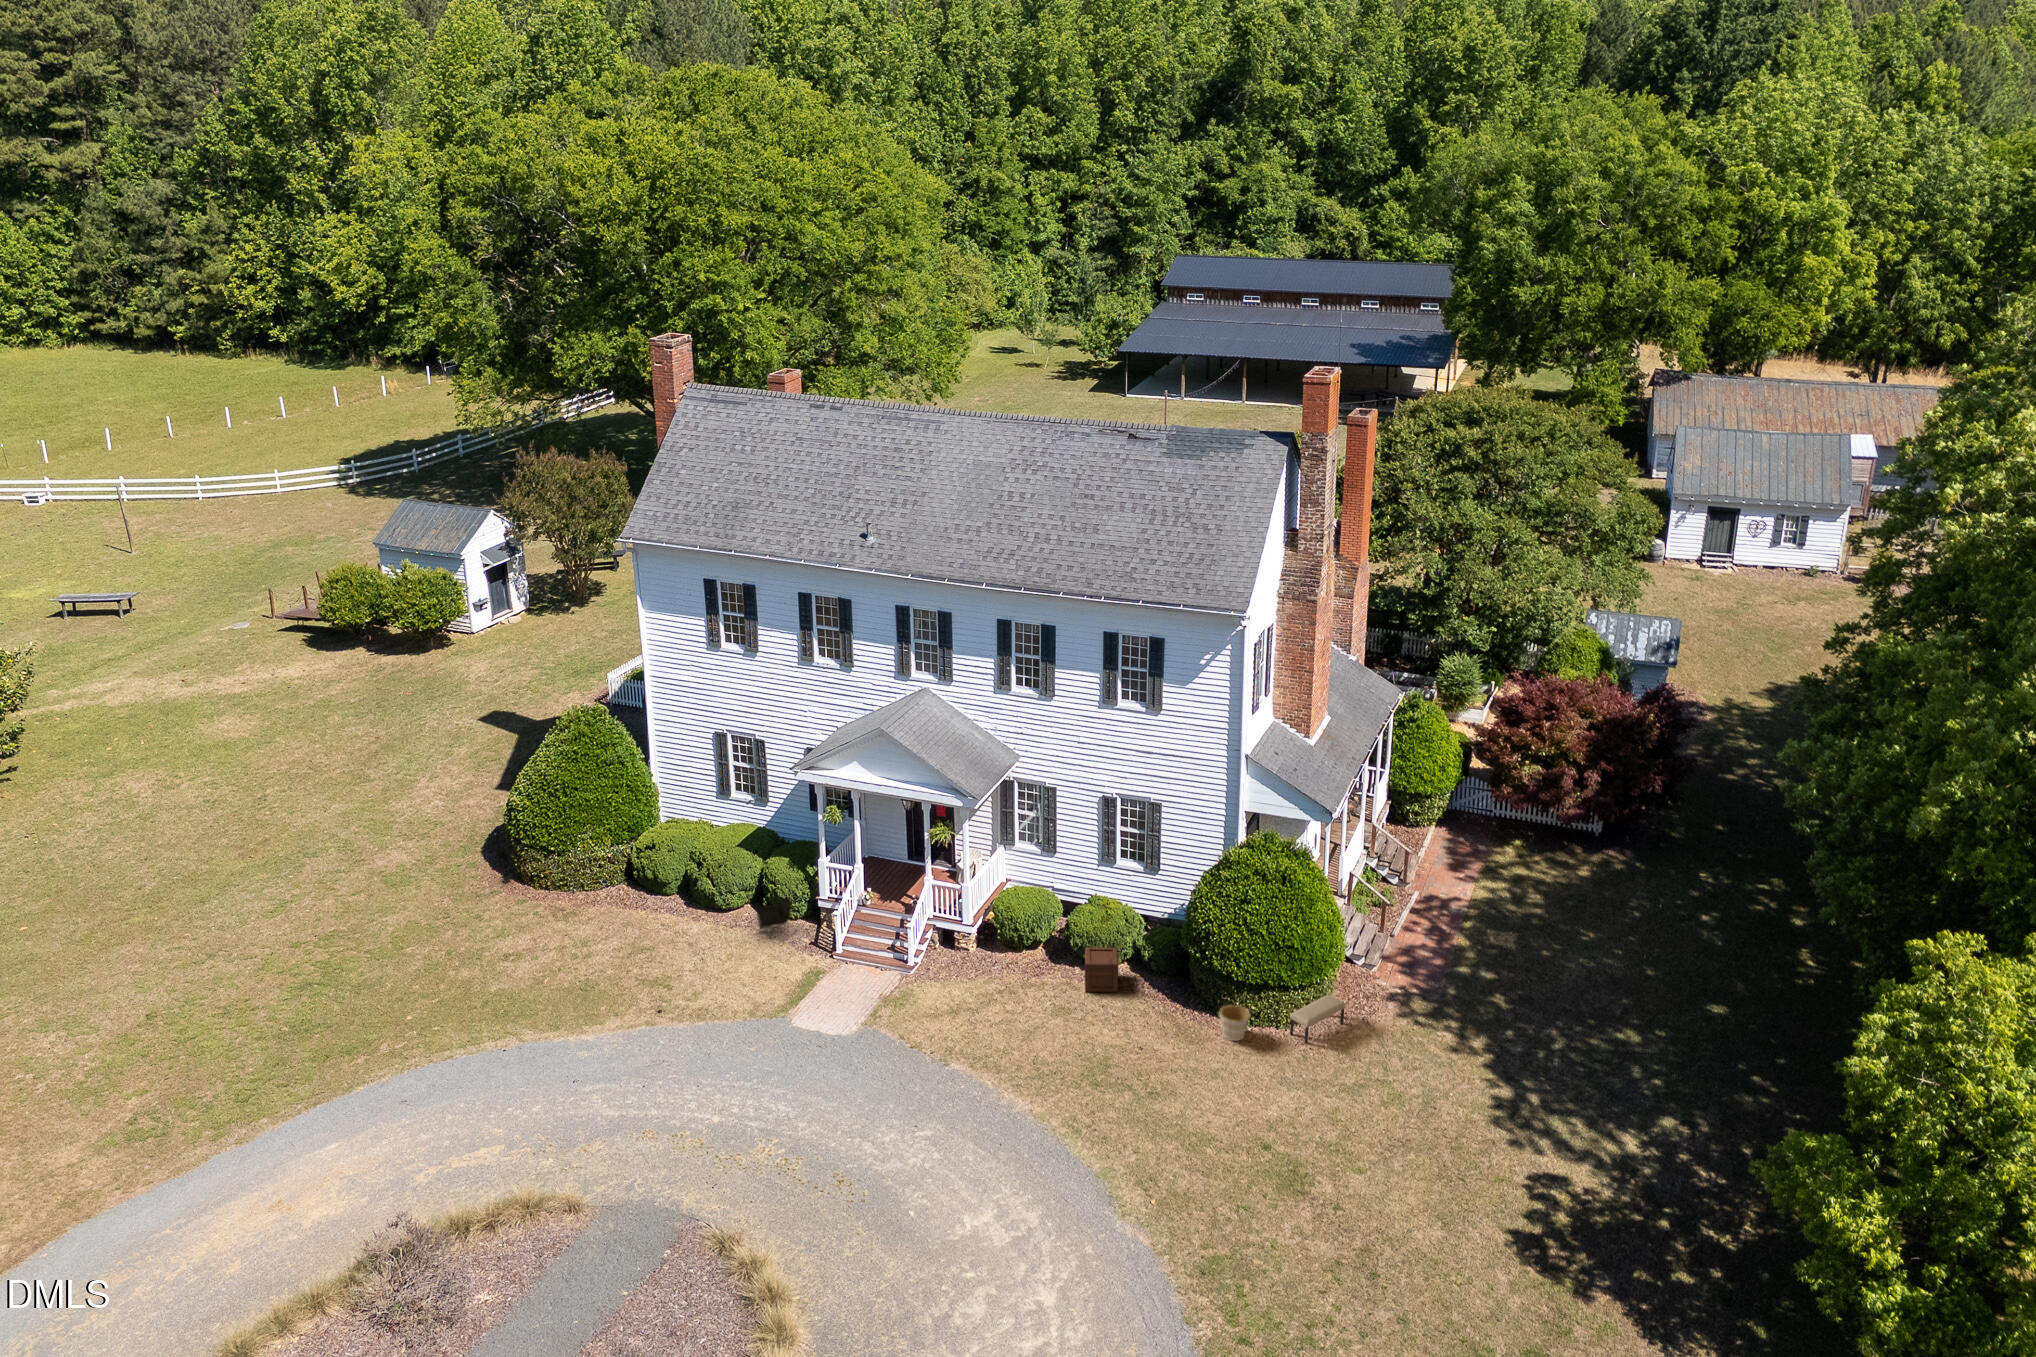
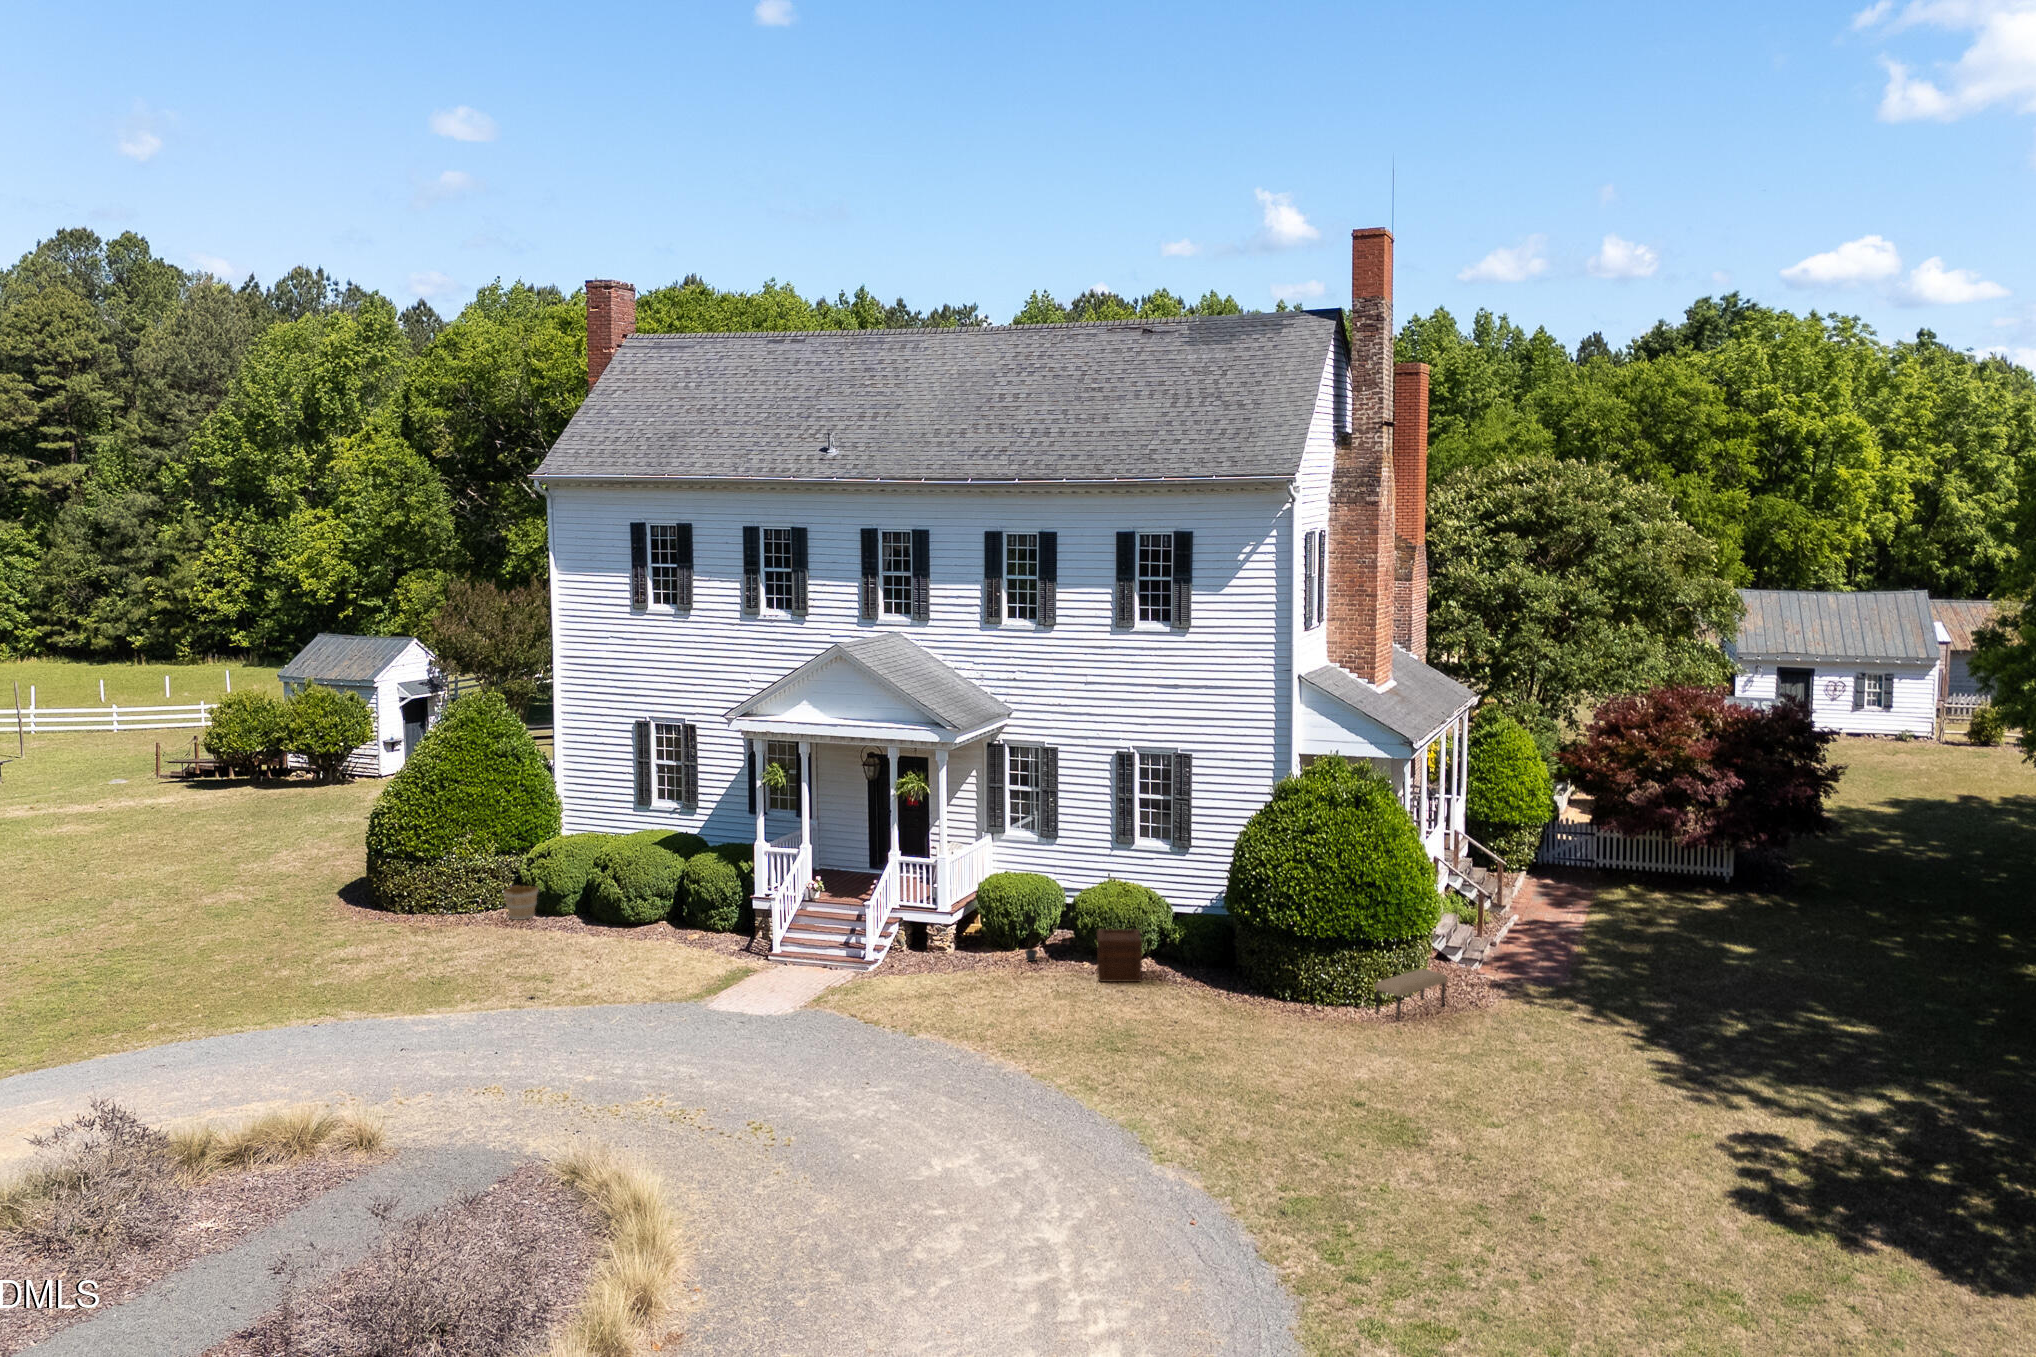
potted plant: present [496,847,510,882] -> present [1015,910,1049,961]
lounge chair: present [757,897,792,937] -> none [666,893,718,943]
wooden bucket: present [1219,1005,1250,1041] -> present [503,886,538,920]

